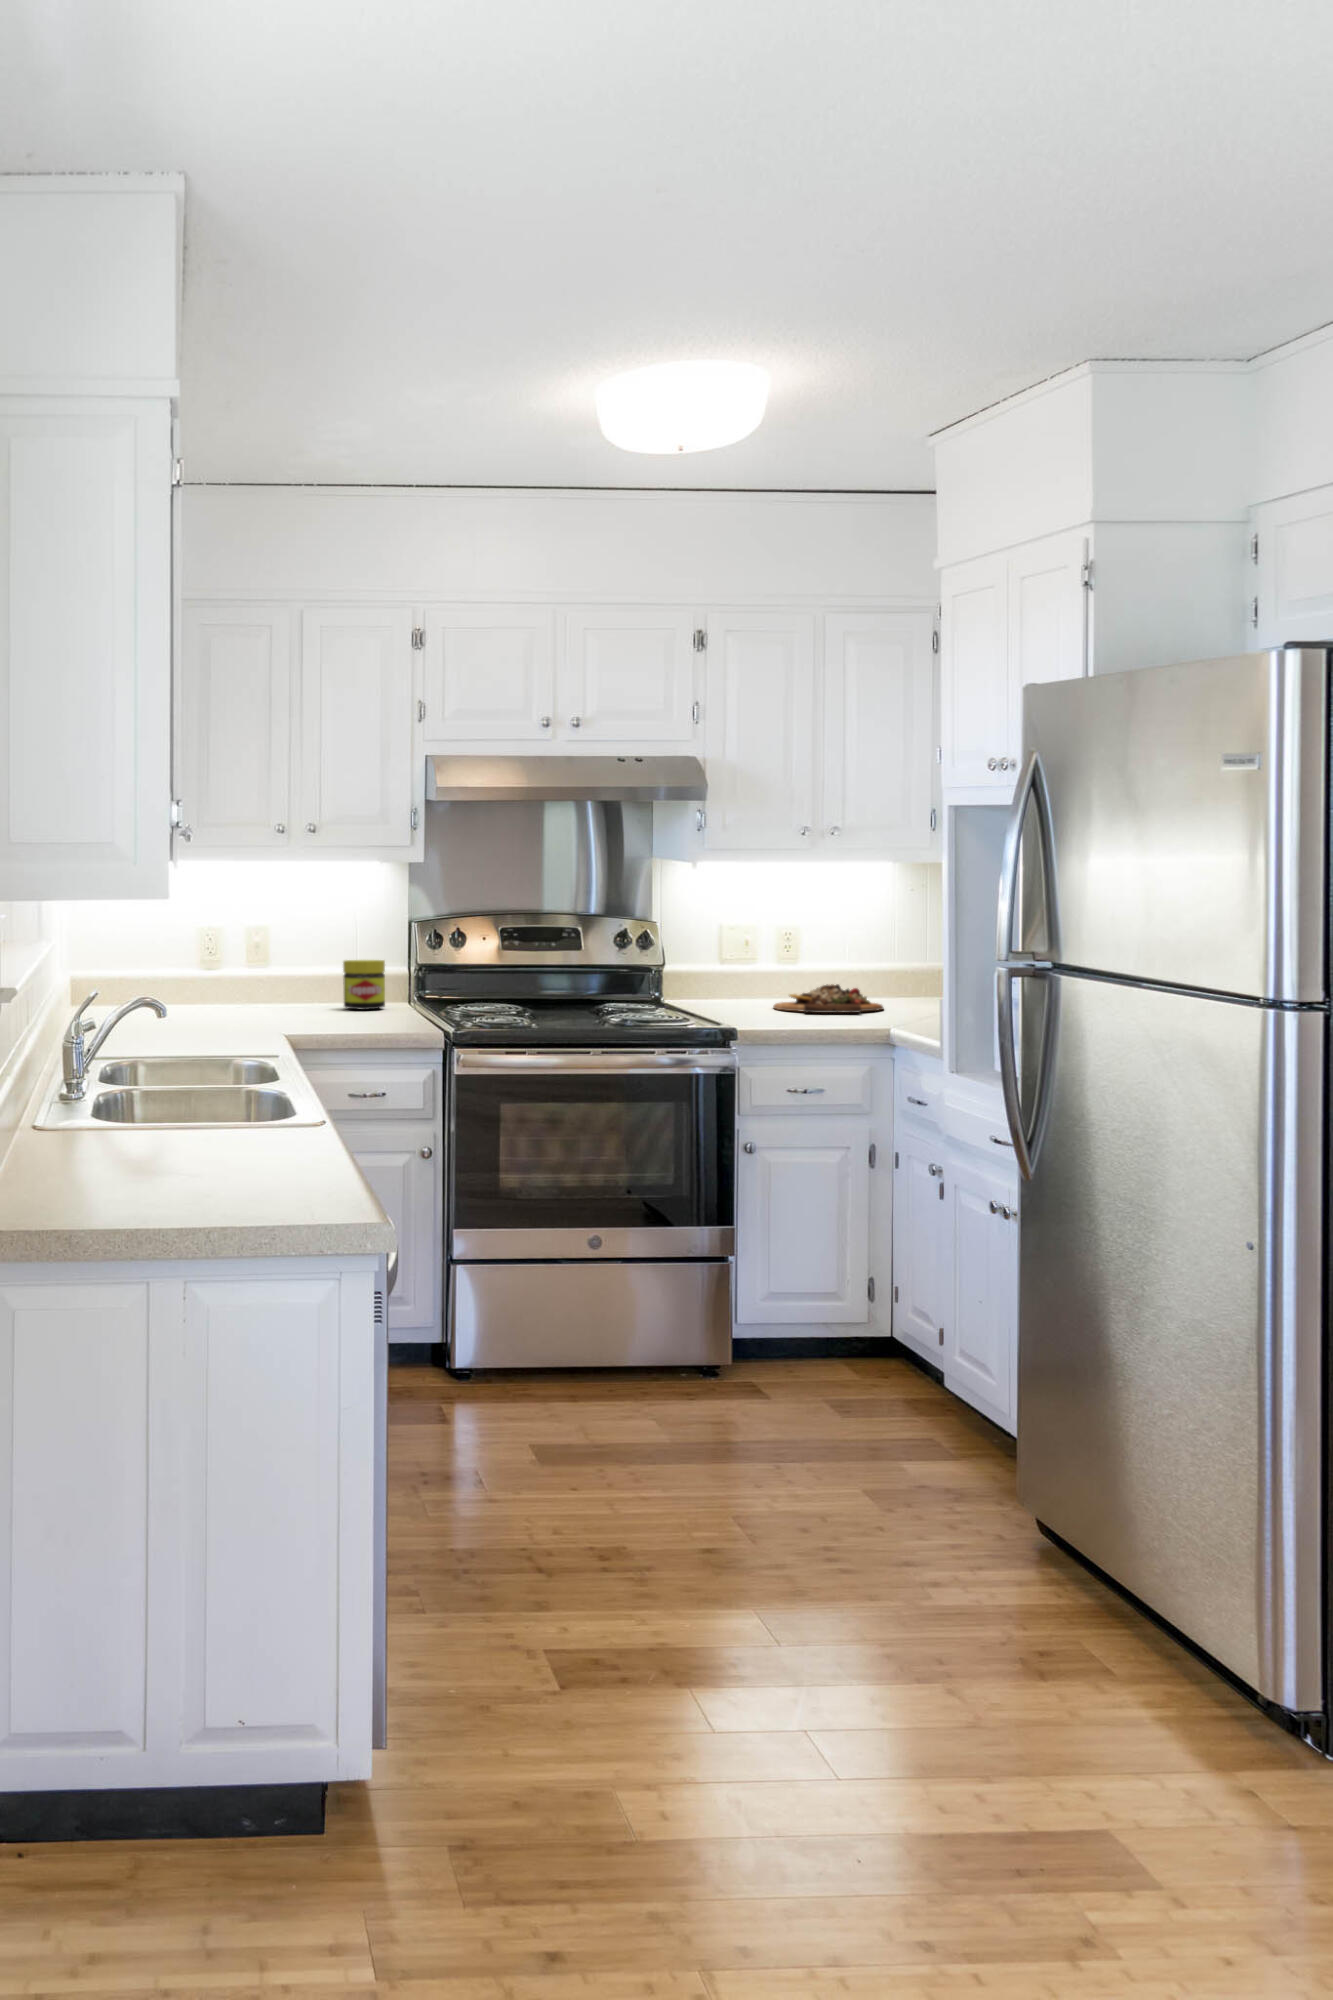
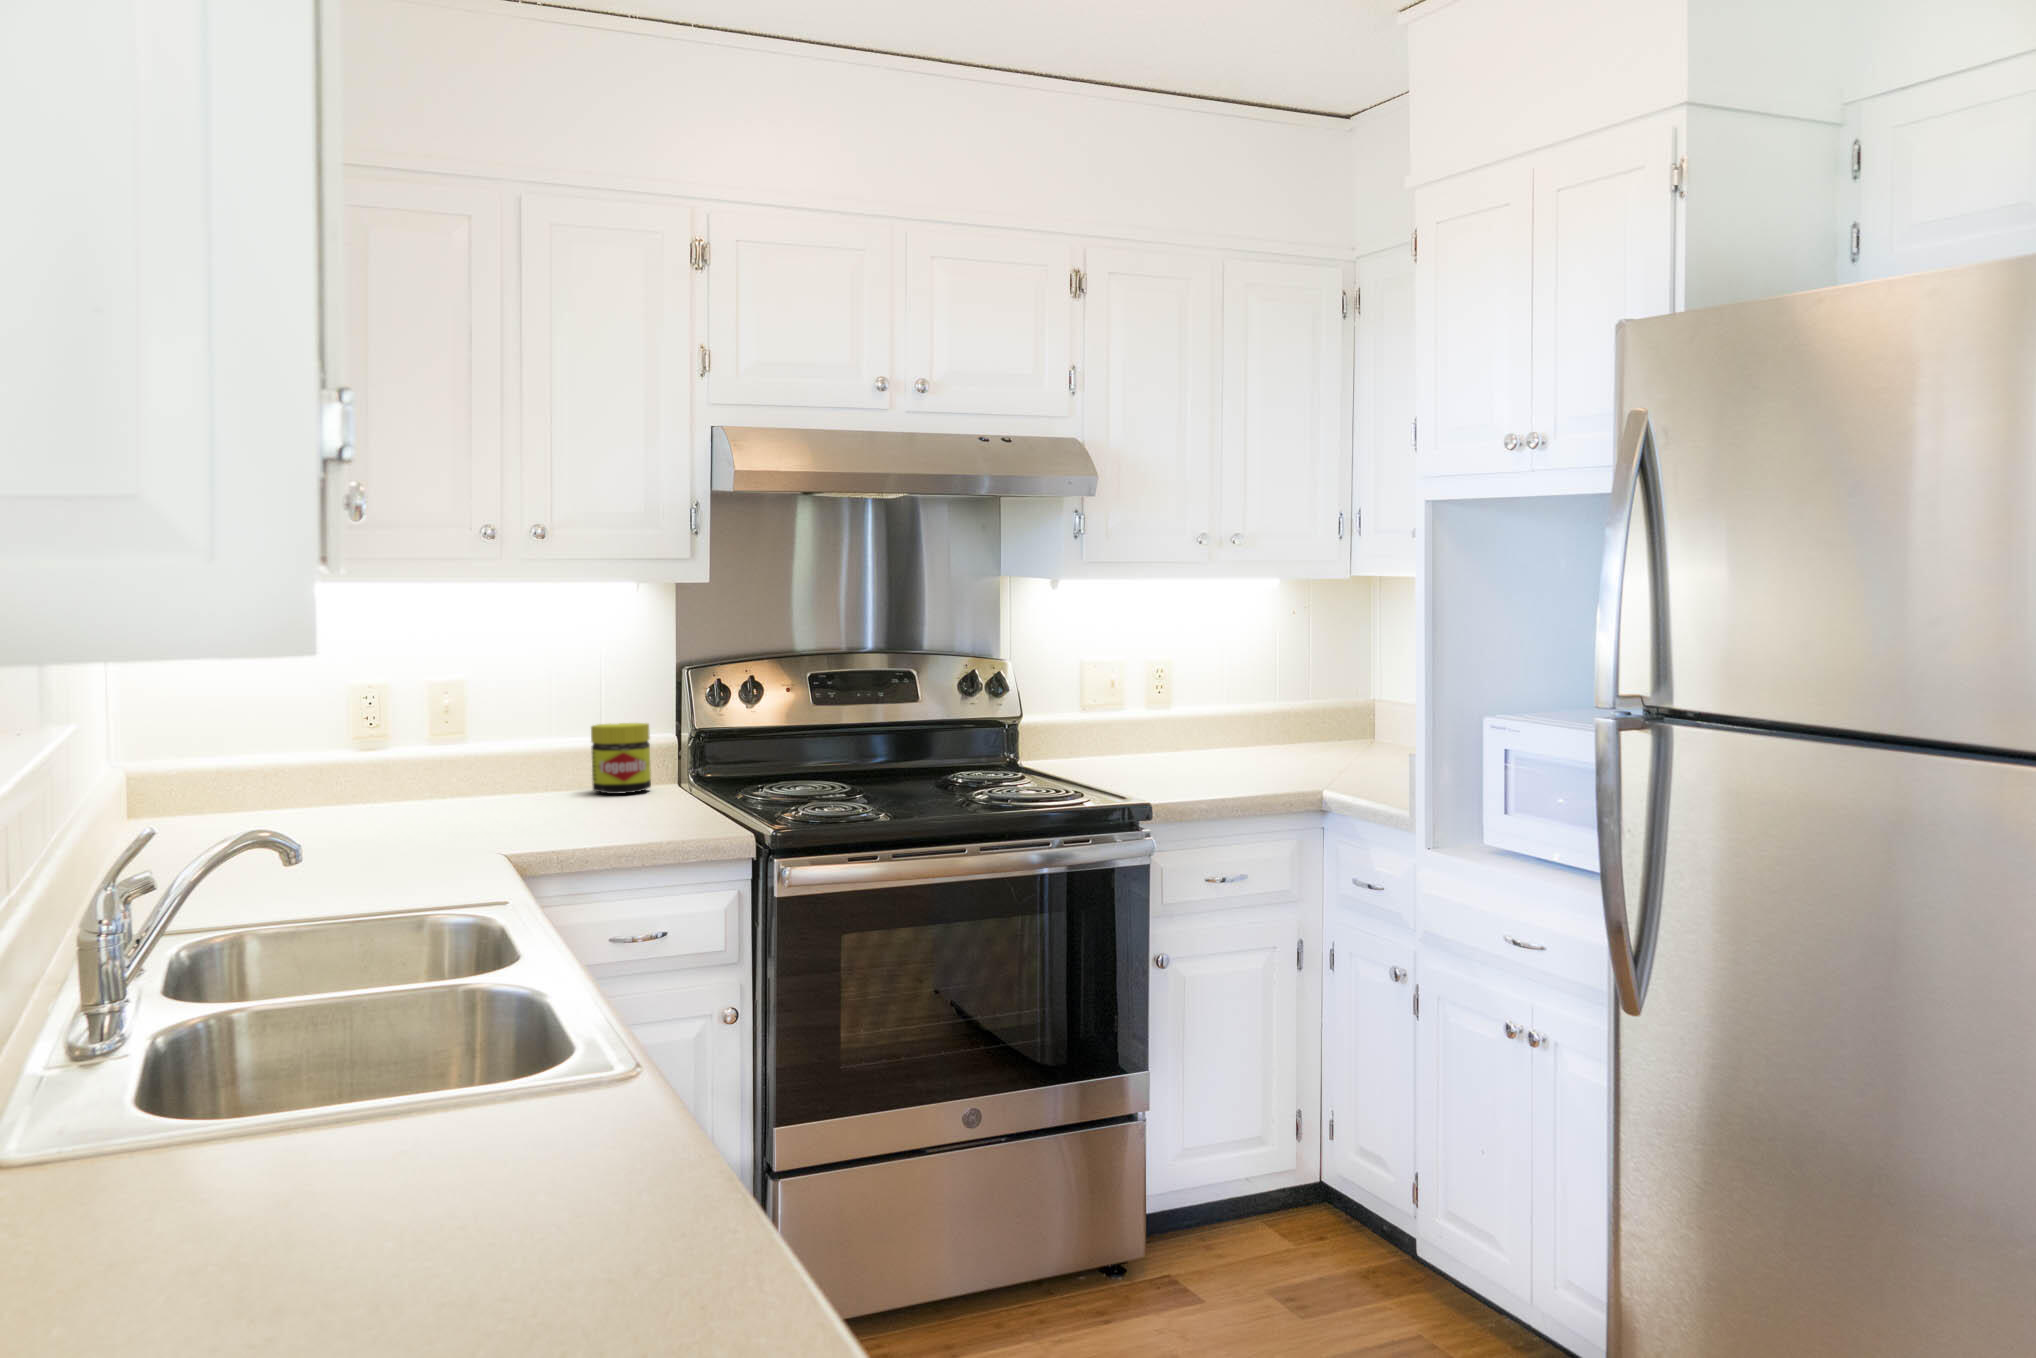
cutting board: present [773,984,883,1013] -> none [1166,736,1313,778]

